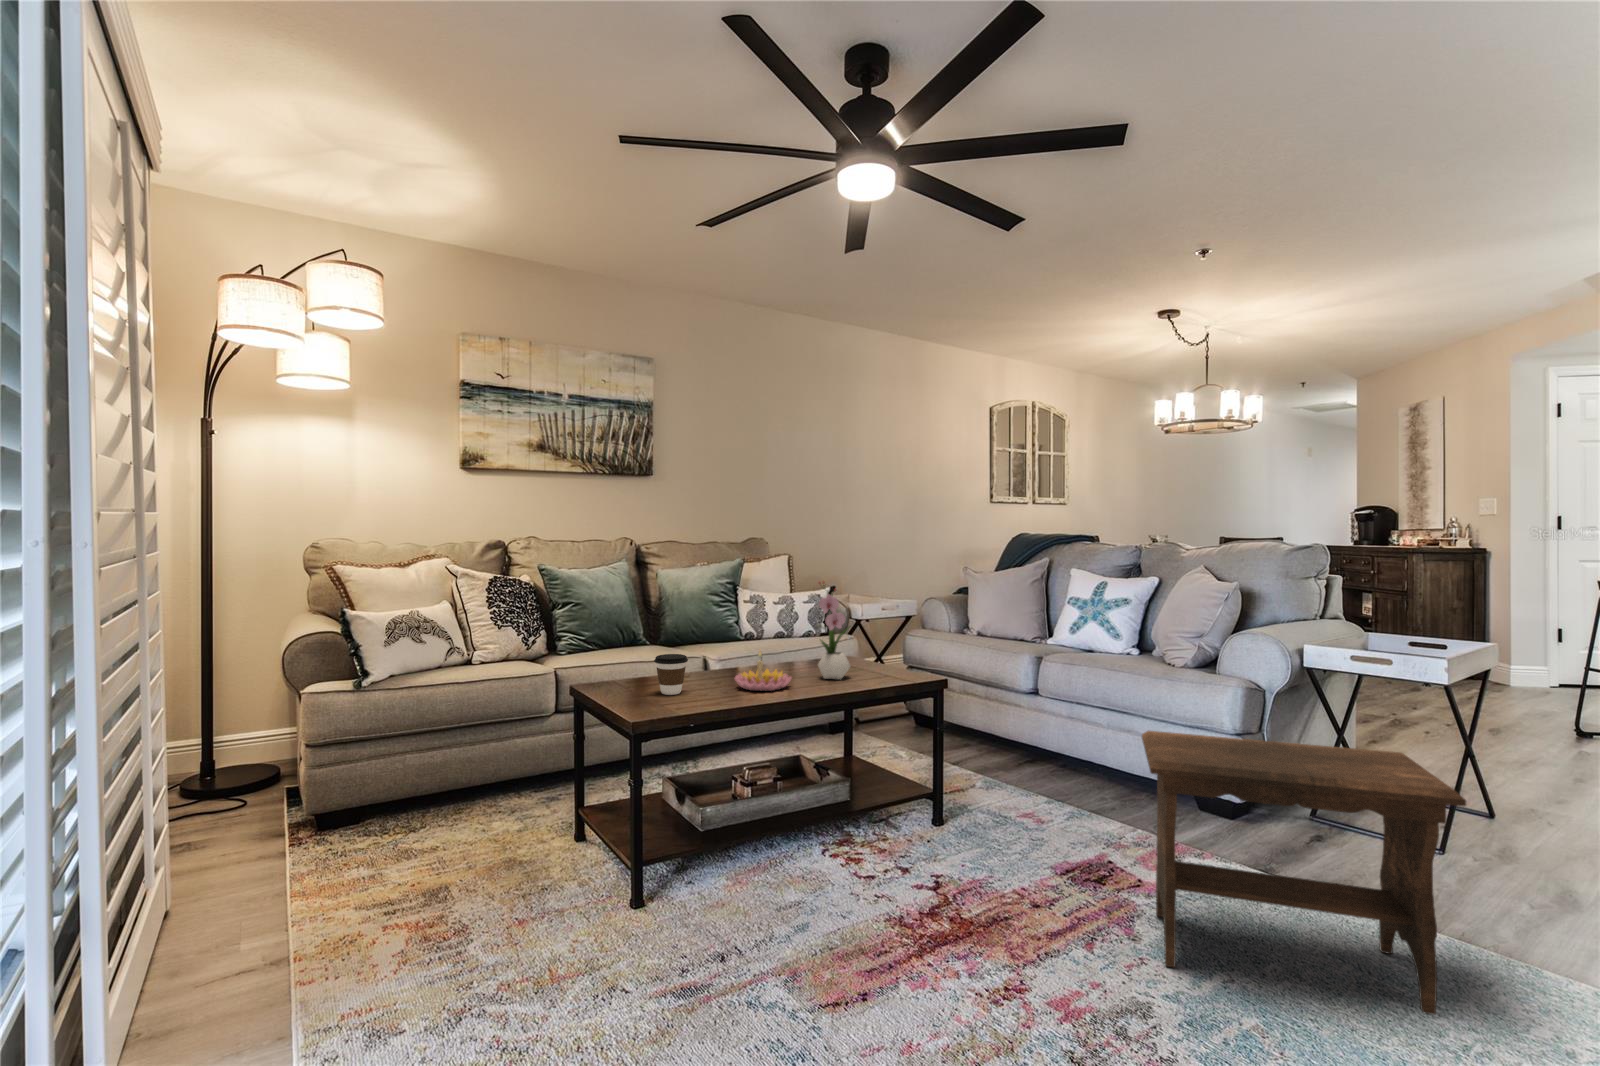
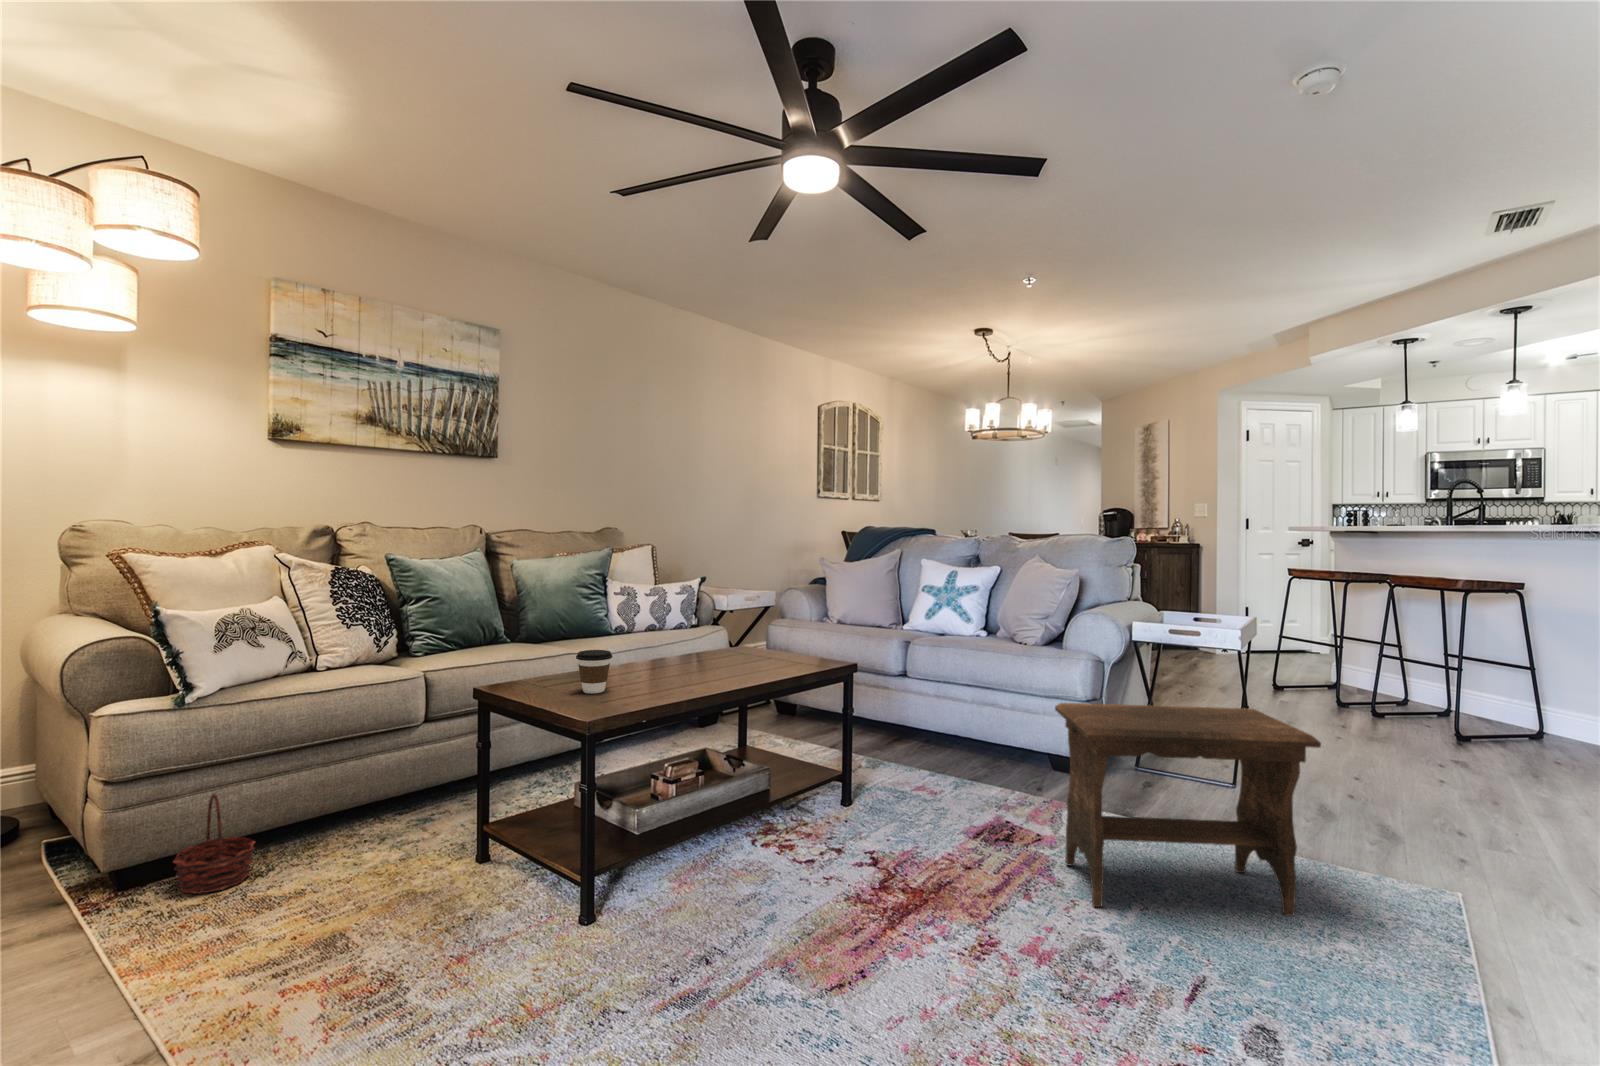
flower arrangement: present [818,582,850,679] -> none [732,571,766,670]
candle holder: present [735,651,791,691] -> none [656,641,717,685]
basket: none [346,762,409,844] -> present [173,794,255,894]

